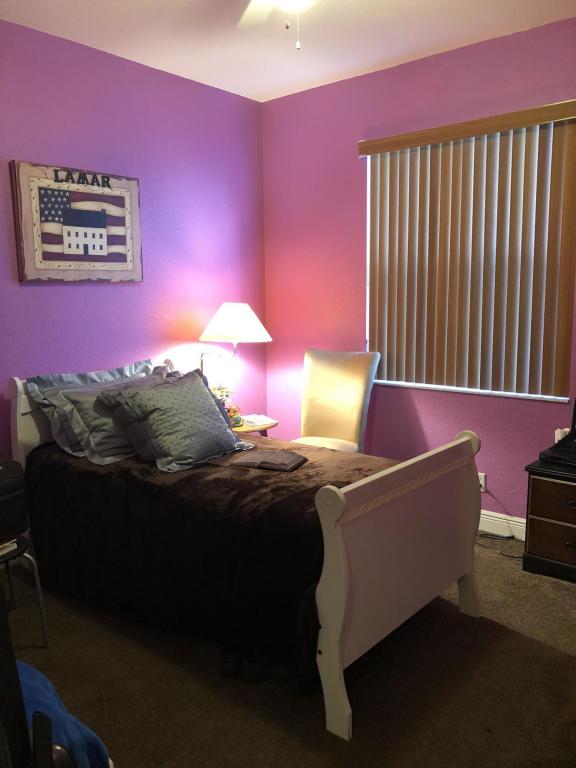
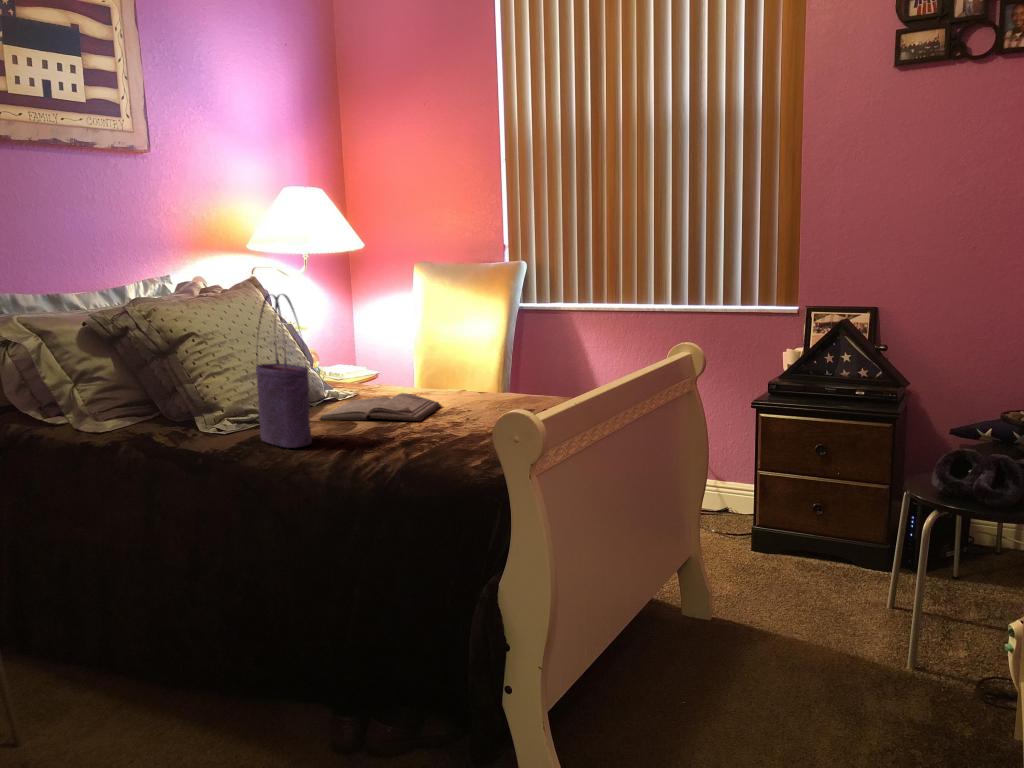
tote bag: none [191,393,220,488] -> present [256,294,312,448]

